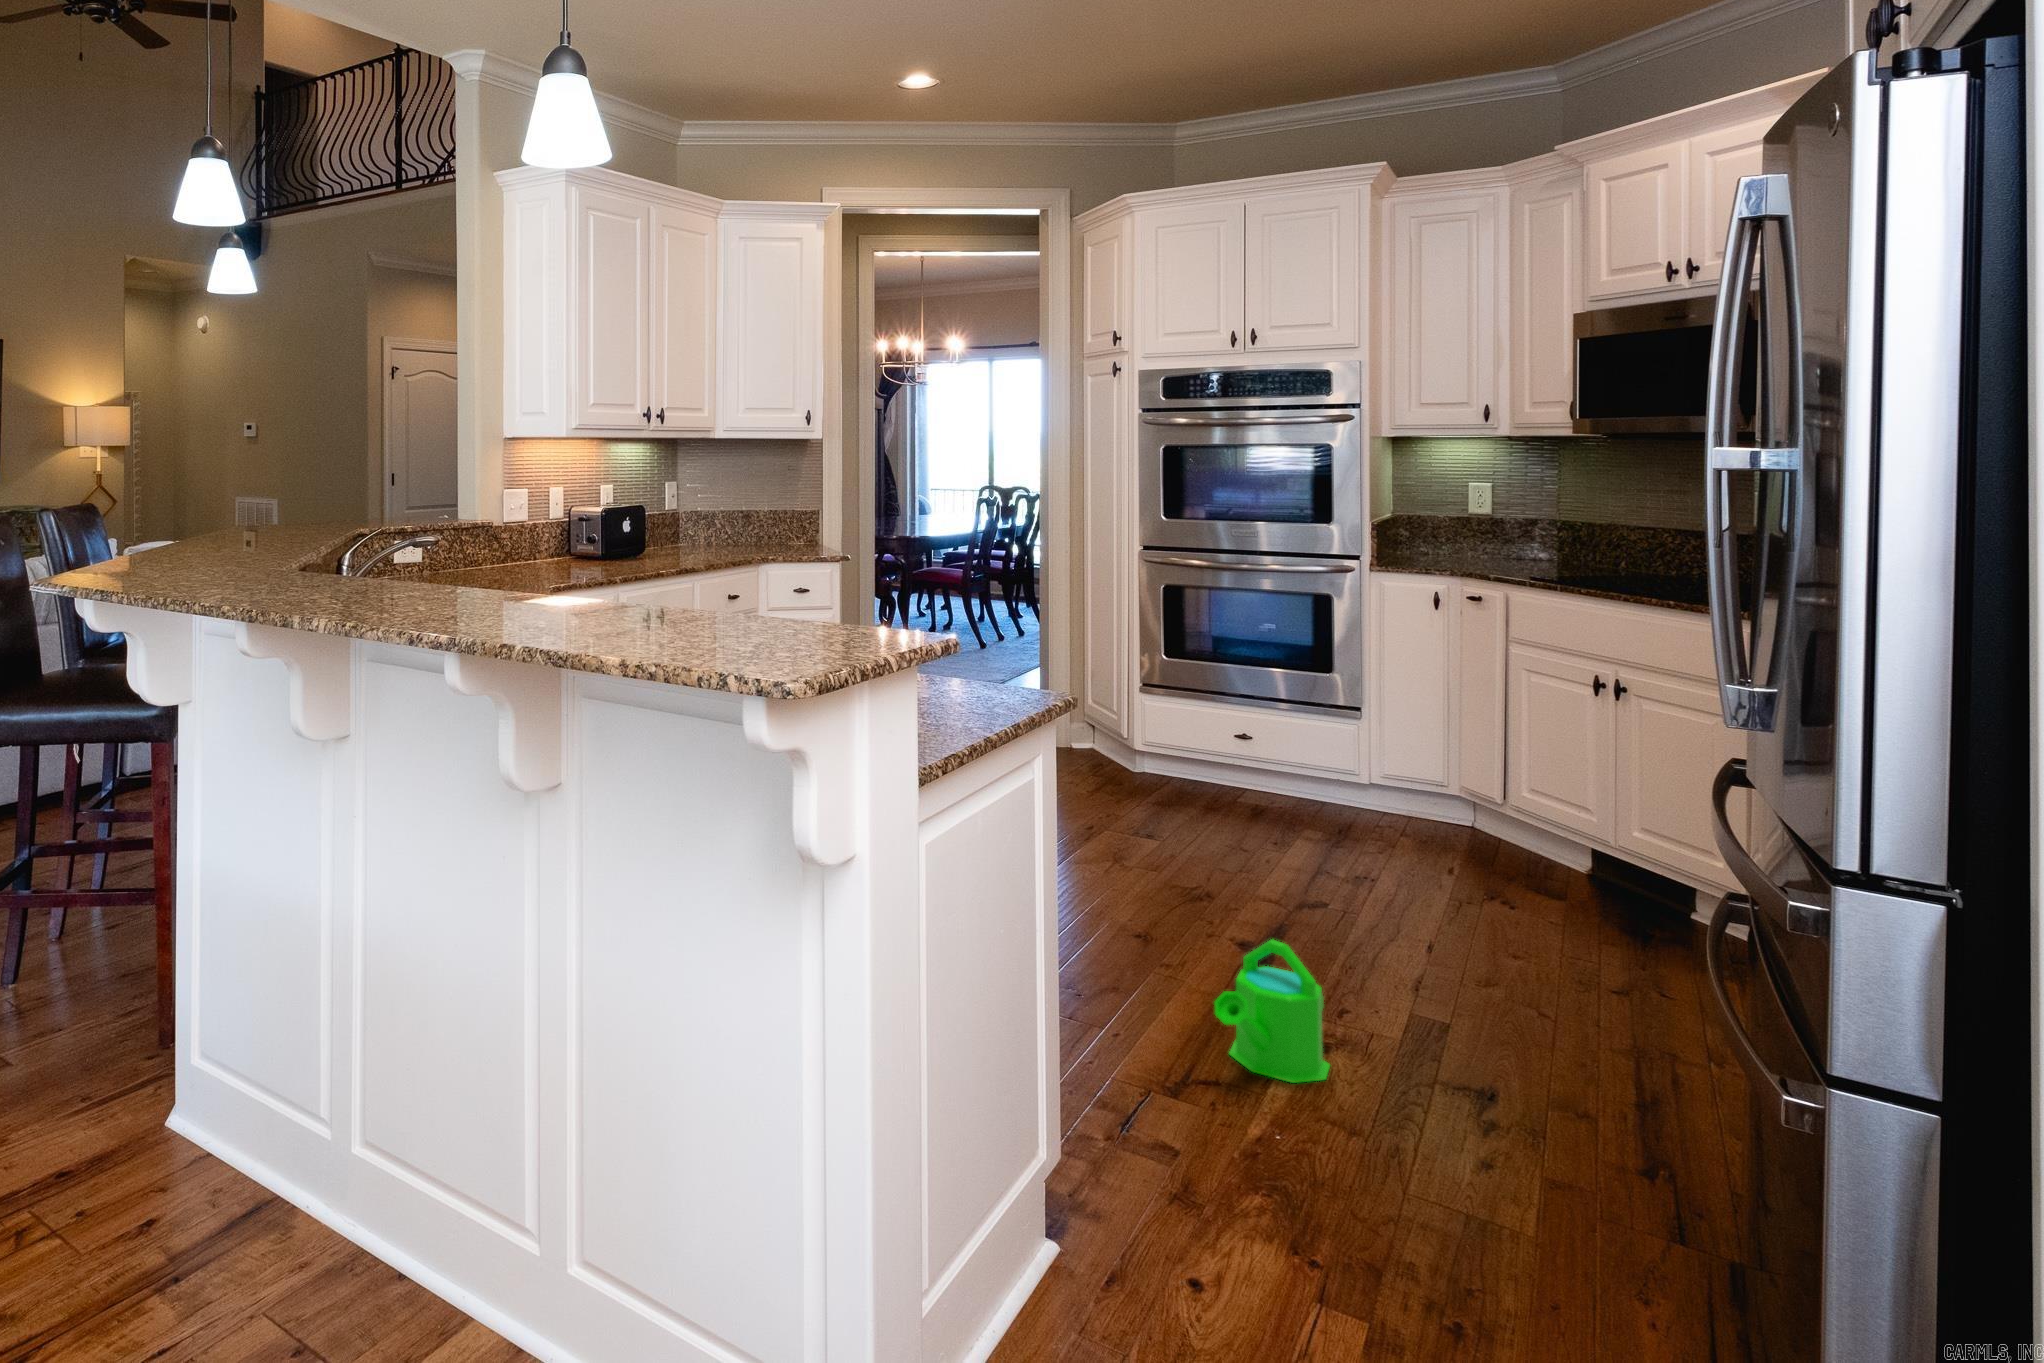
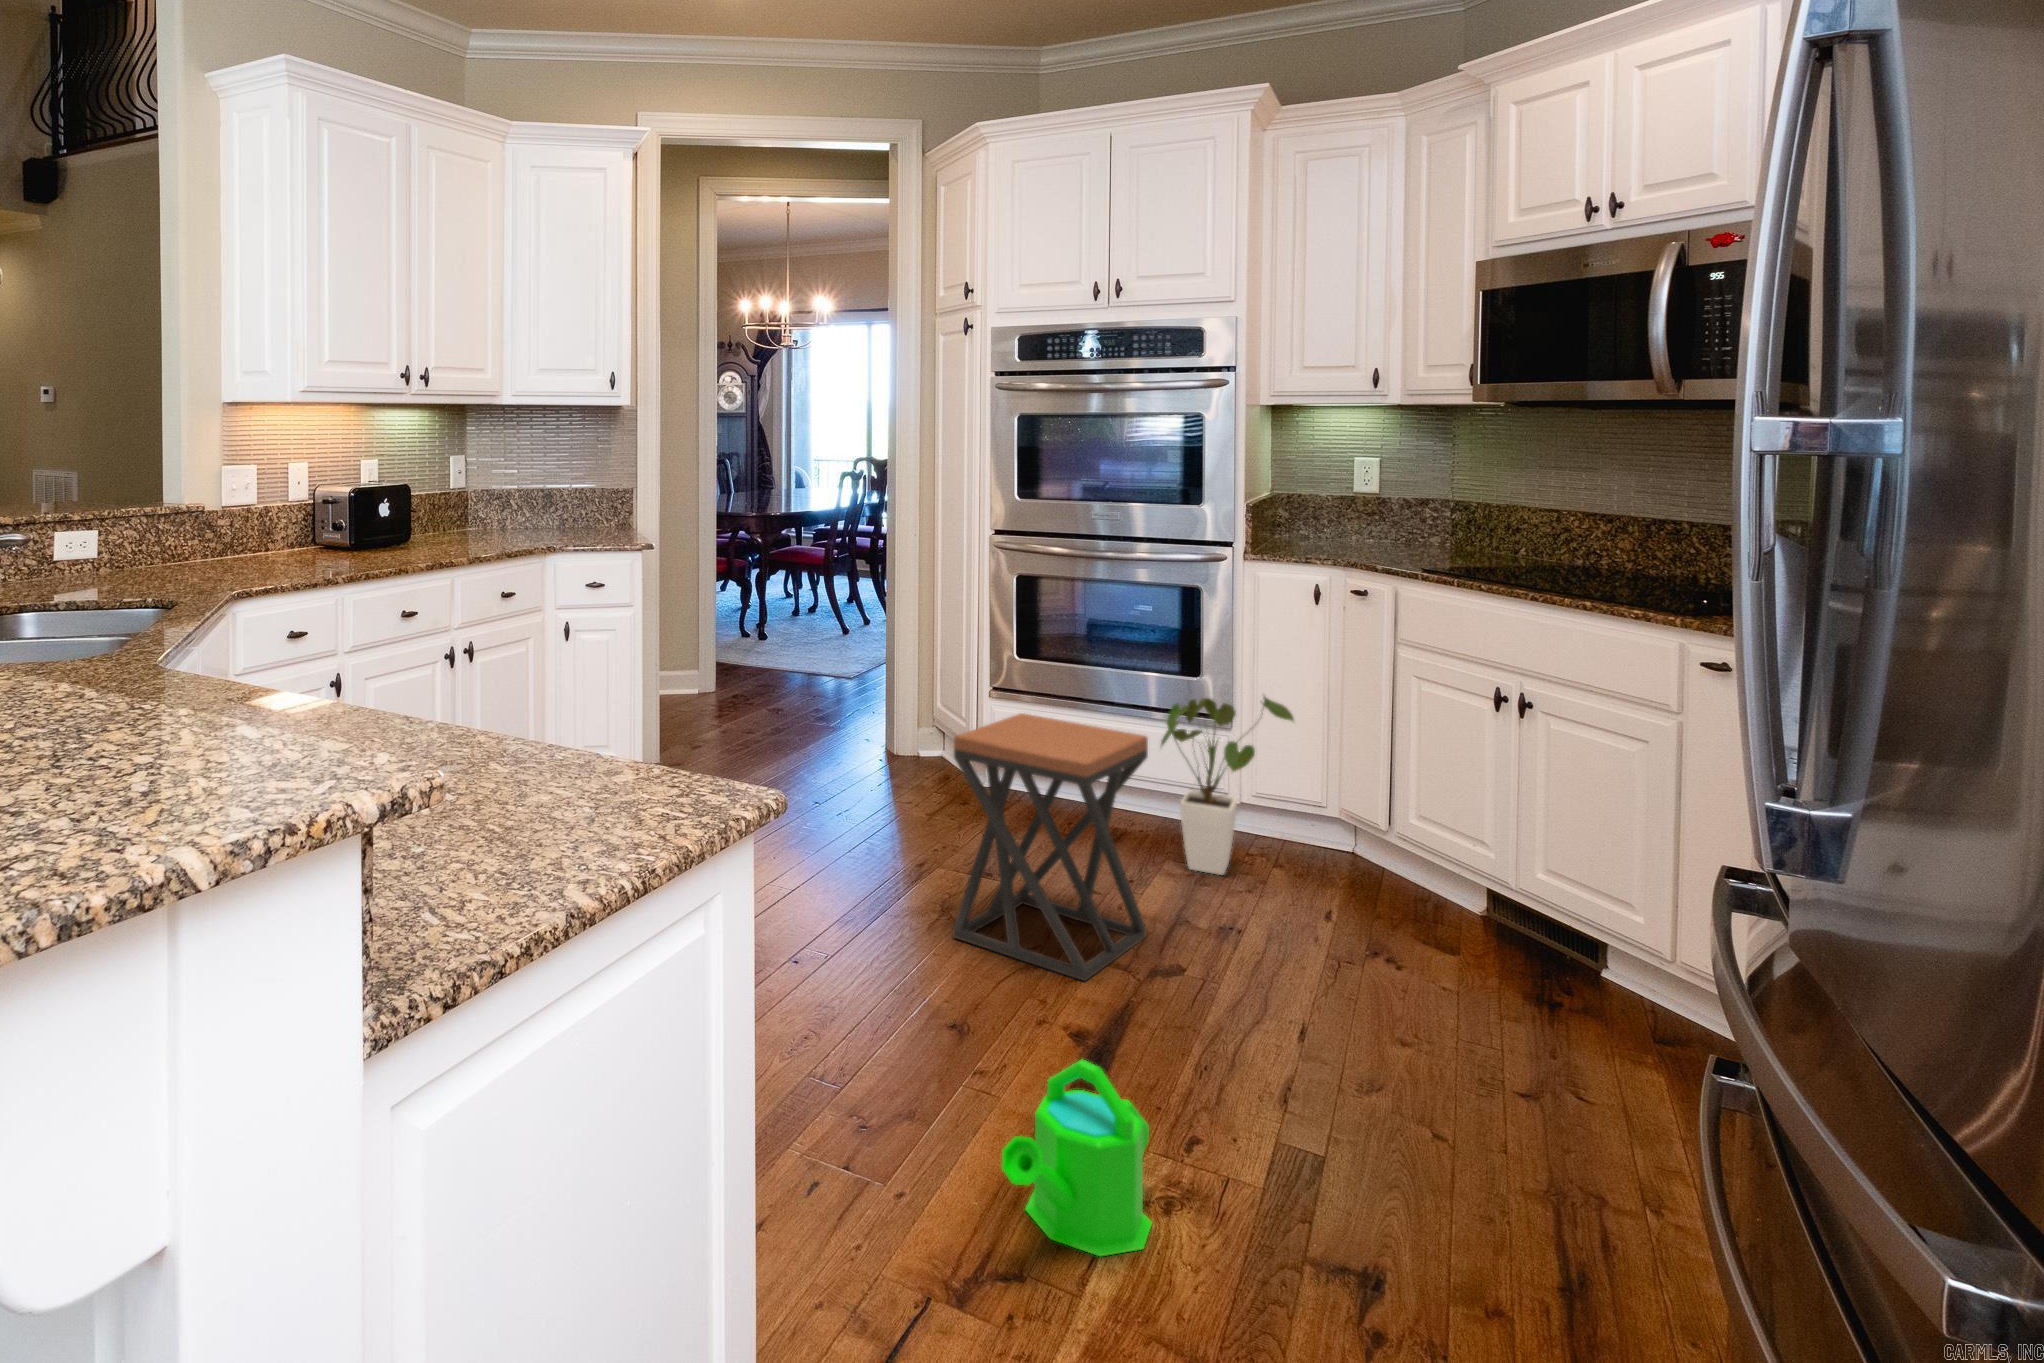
house plant: none [1298,685,1420,840] -> present [1161,696,1294,875]
stool: none [1131,696,1297,912] -> present [953,713,1148,981]

